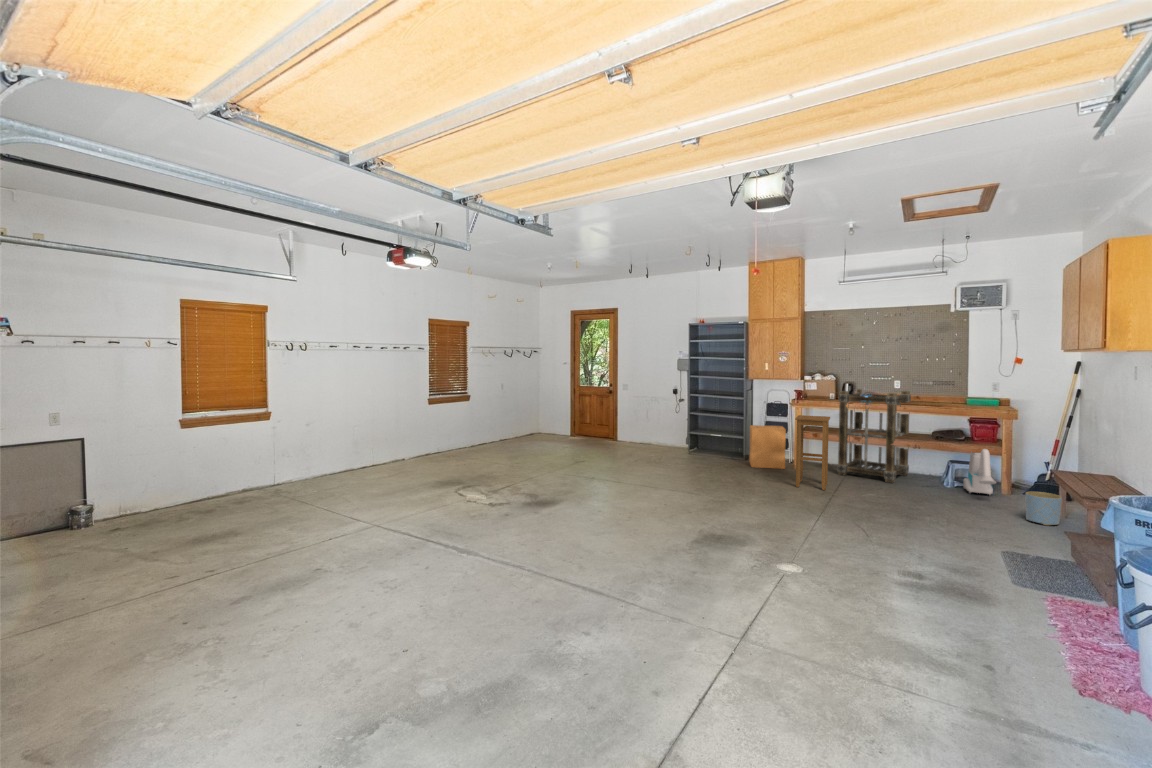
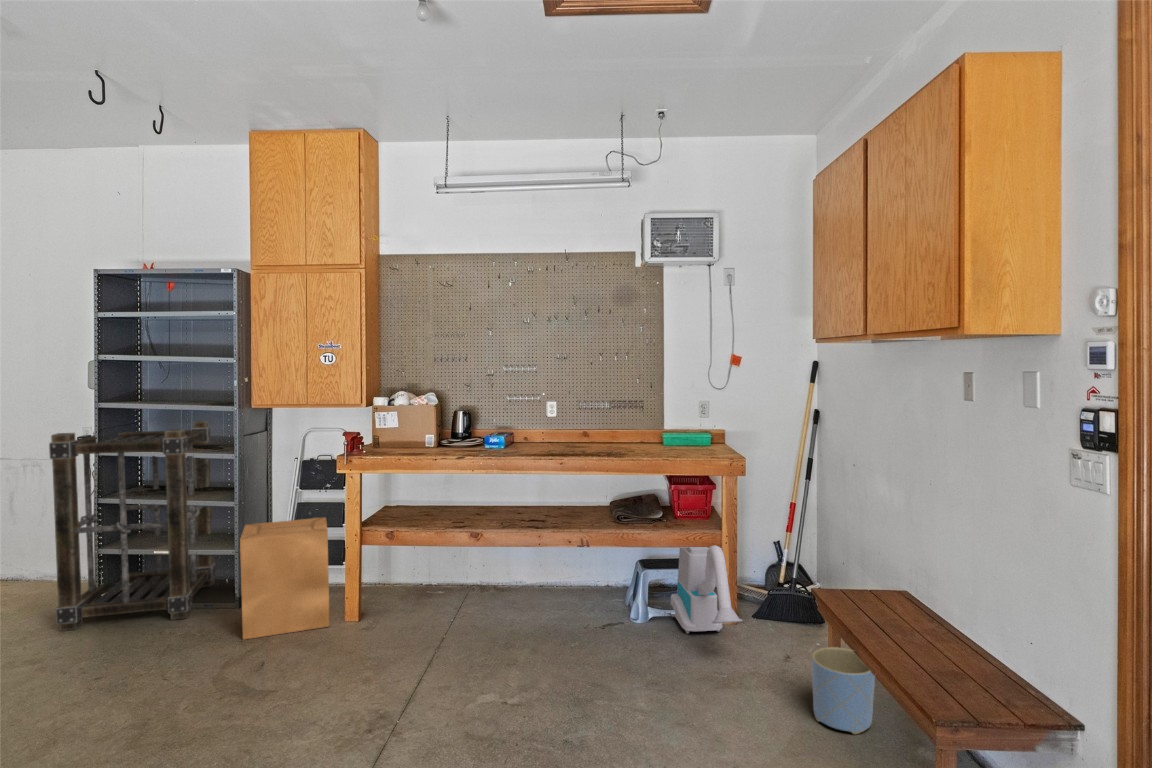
shelving unit: present [837,389,911,483] -> present [49,421,216,631]
stool: present [795,415,830,490] -> none [321,506,418,720]

